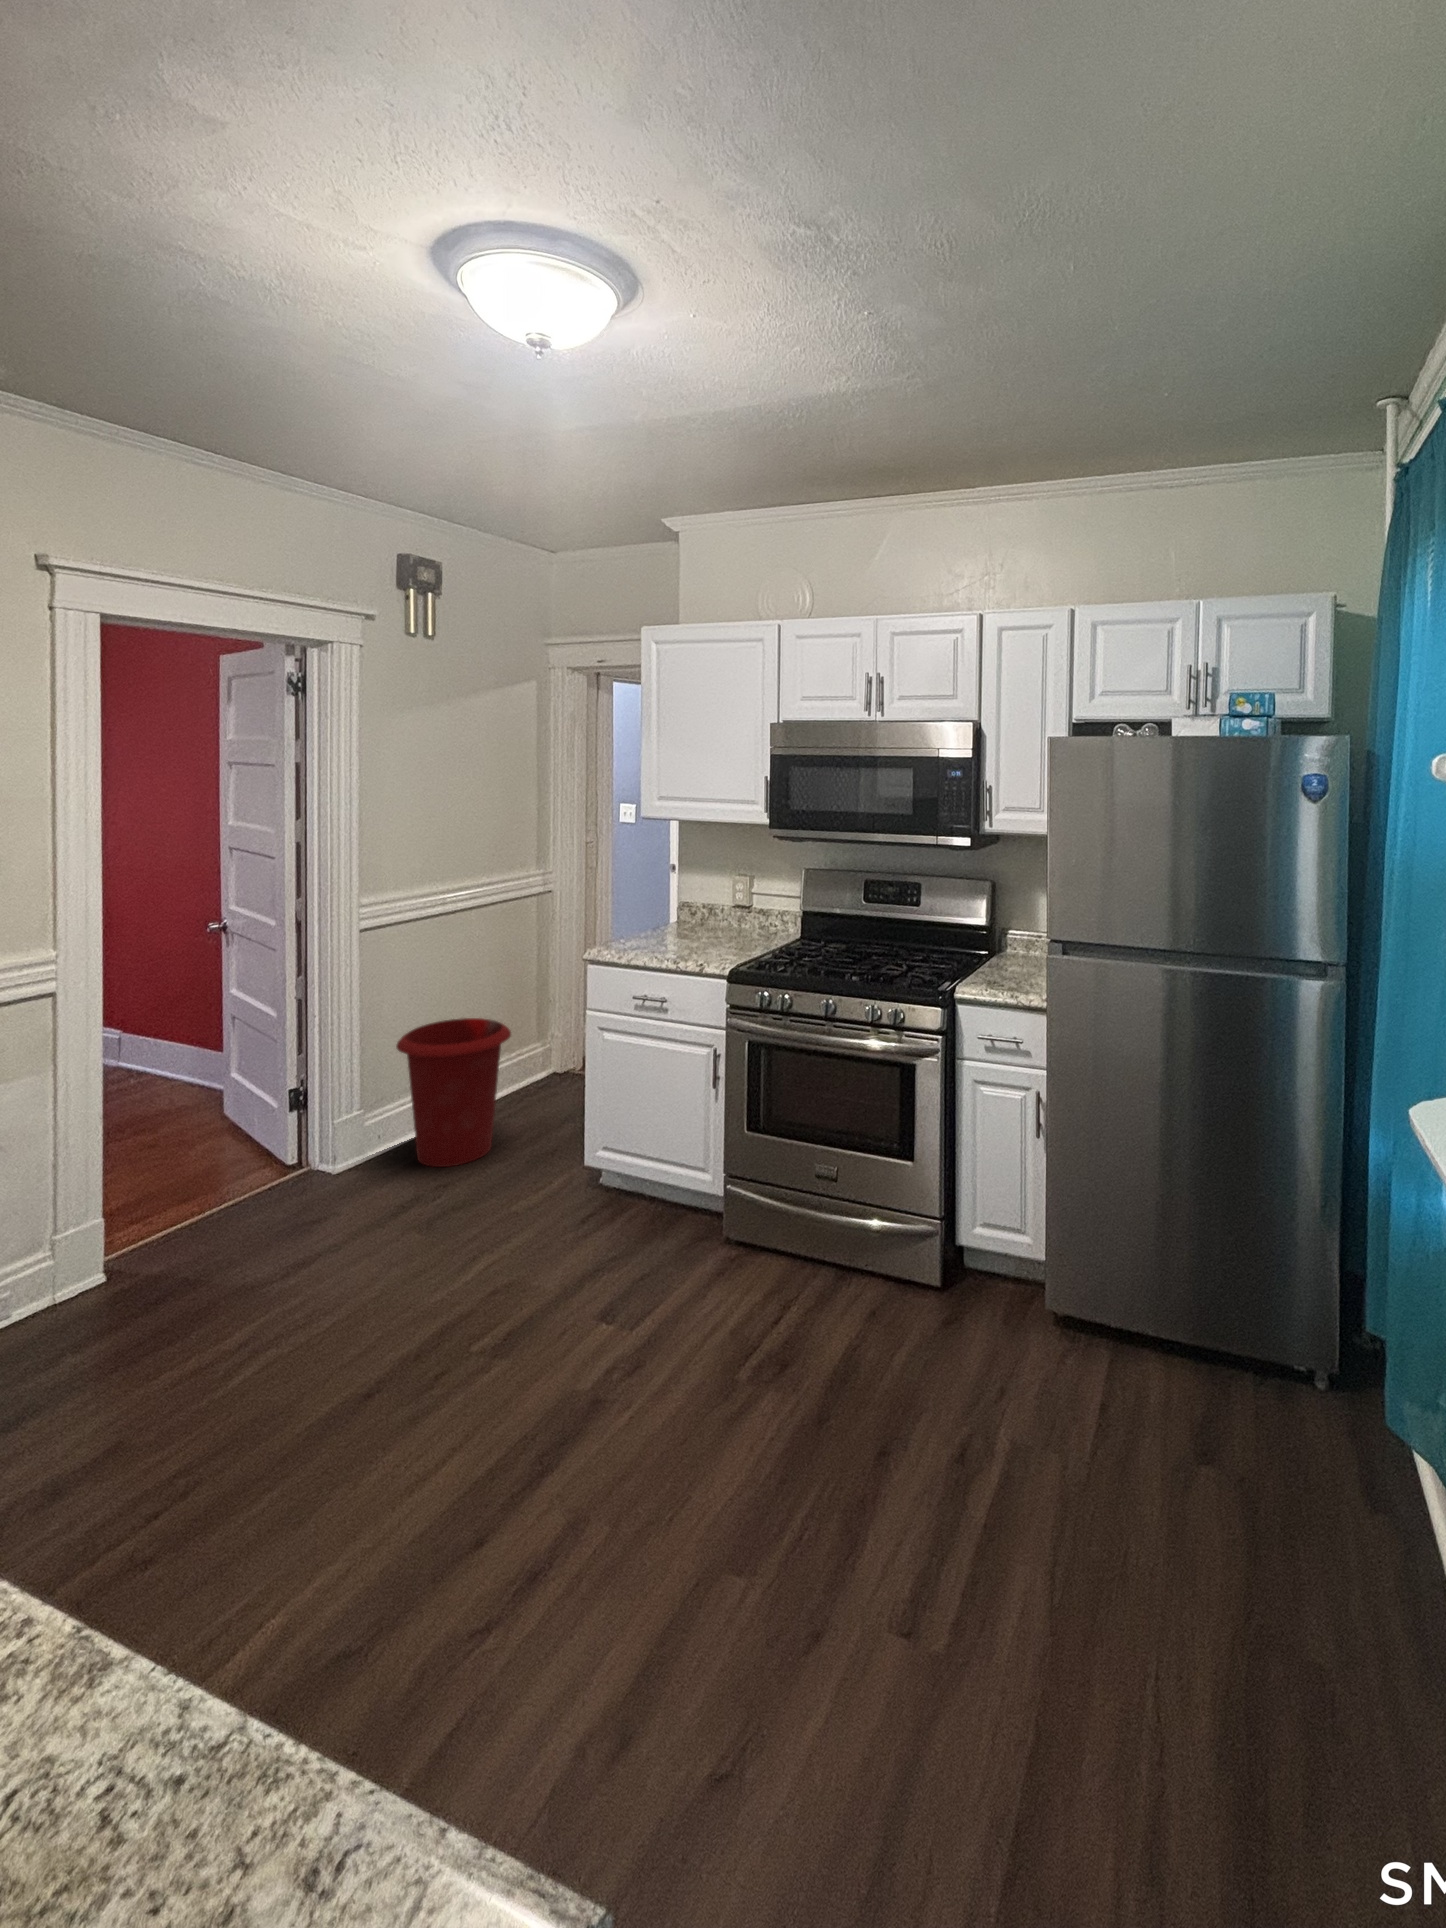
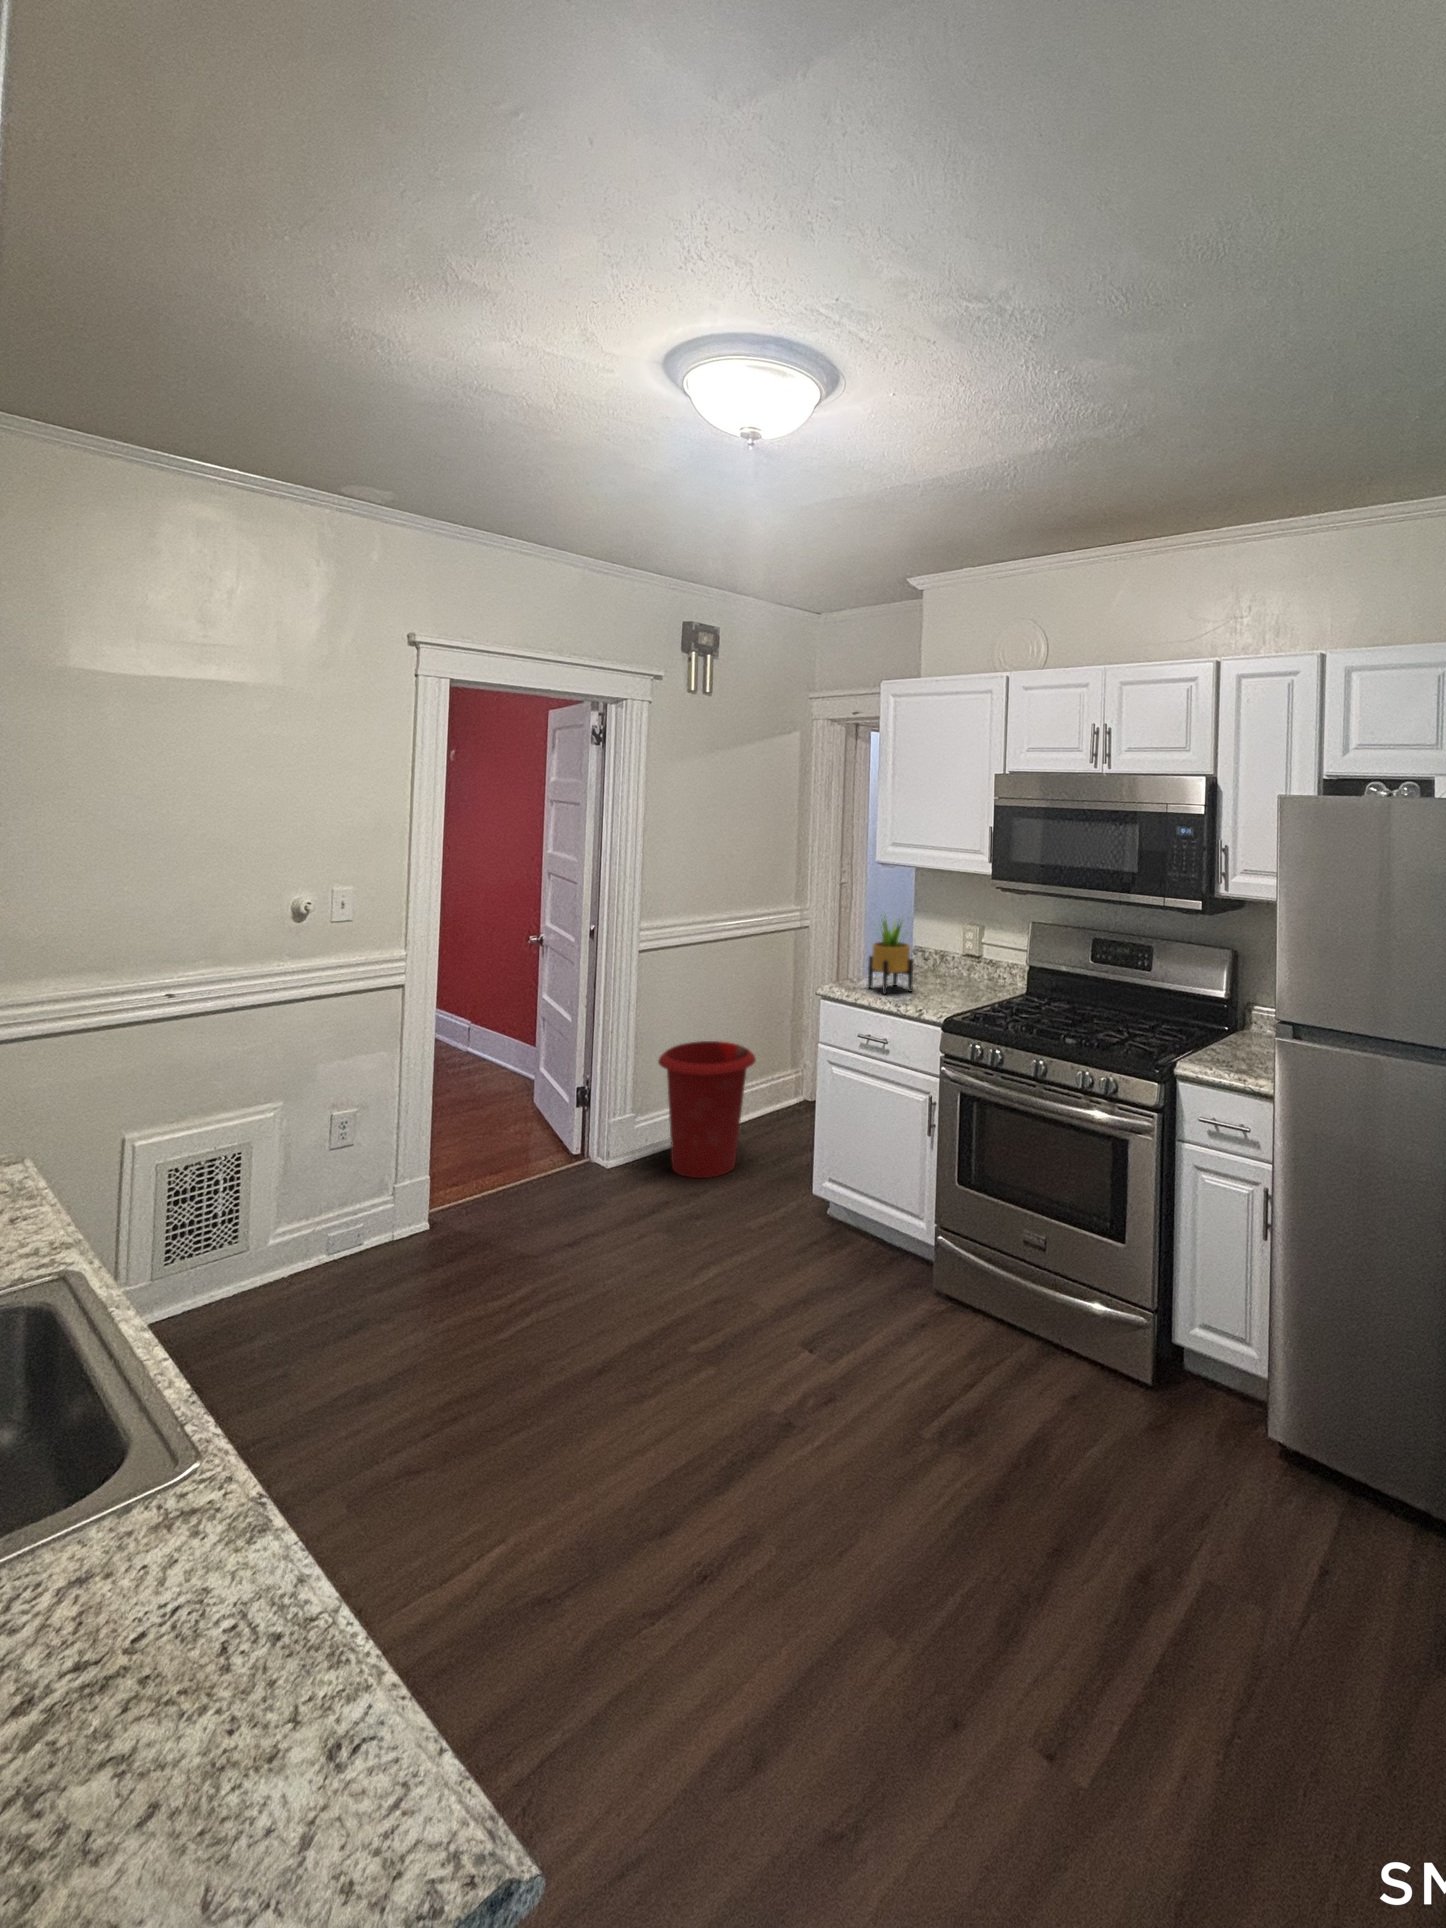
potted plant: none [640,865,688,951] -> present [868,918,913,994]

